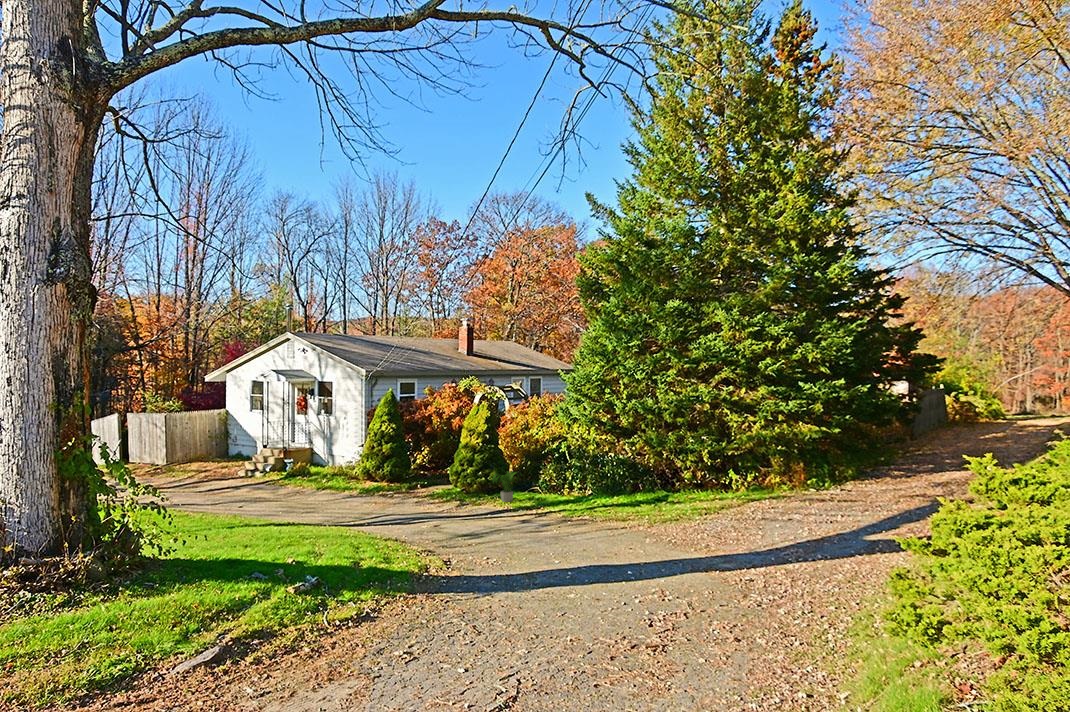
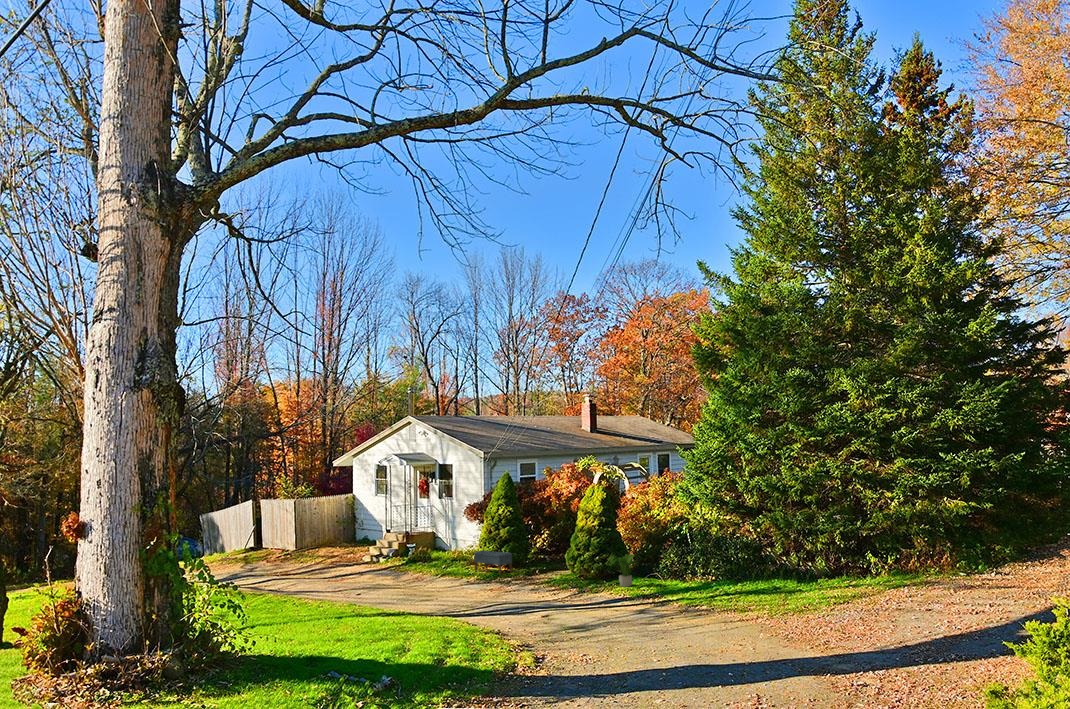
bench: none [354,467,394,491] -> present [474,550,512,575]

